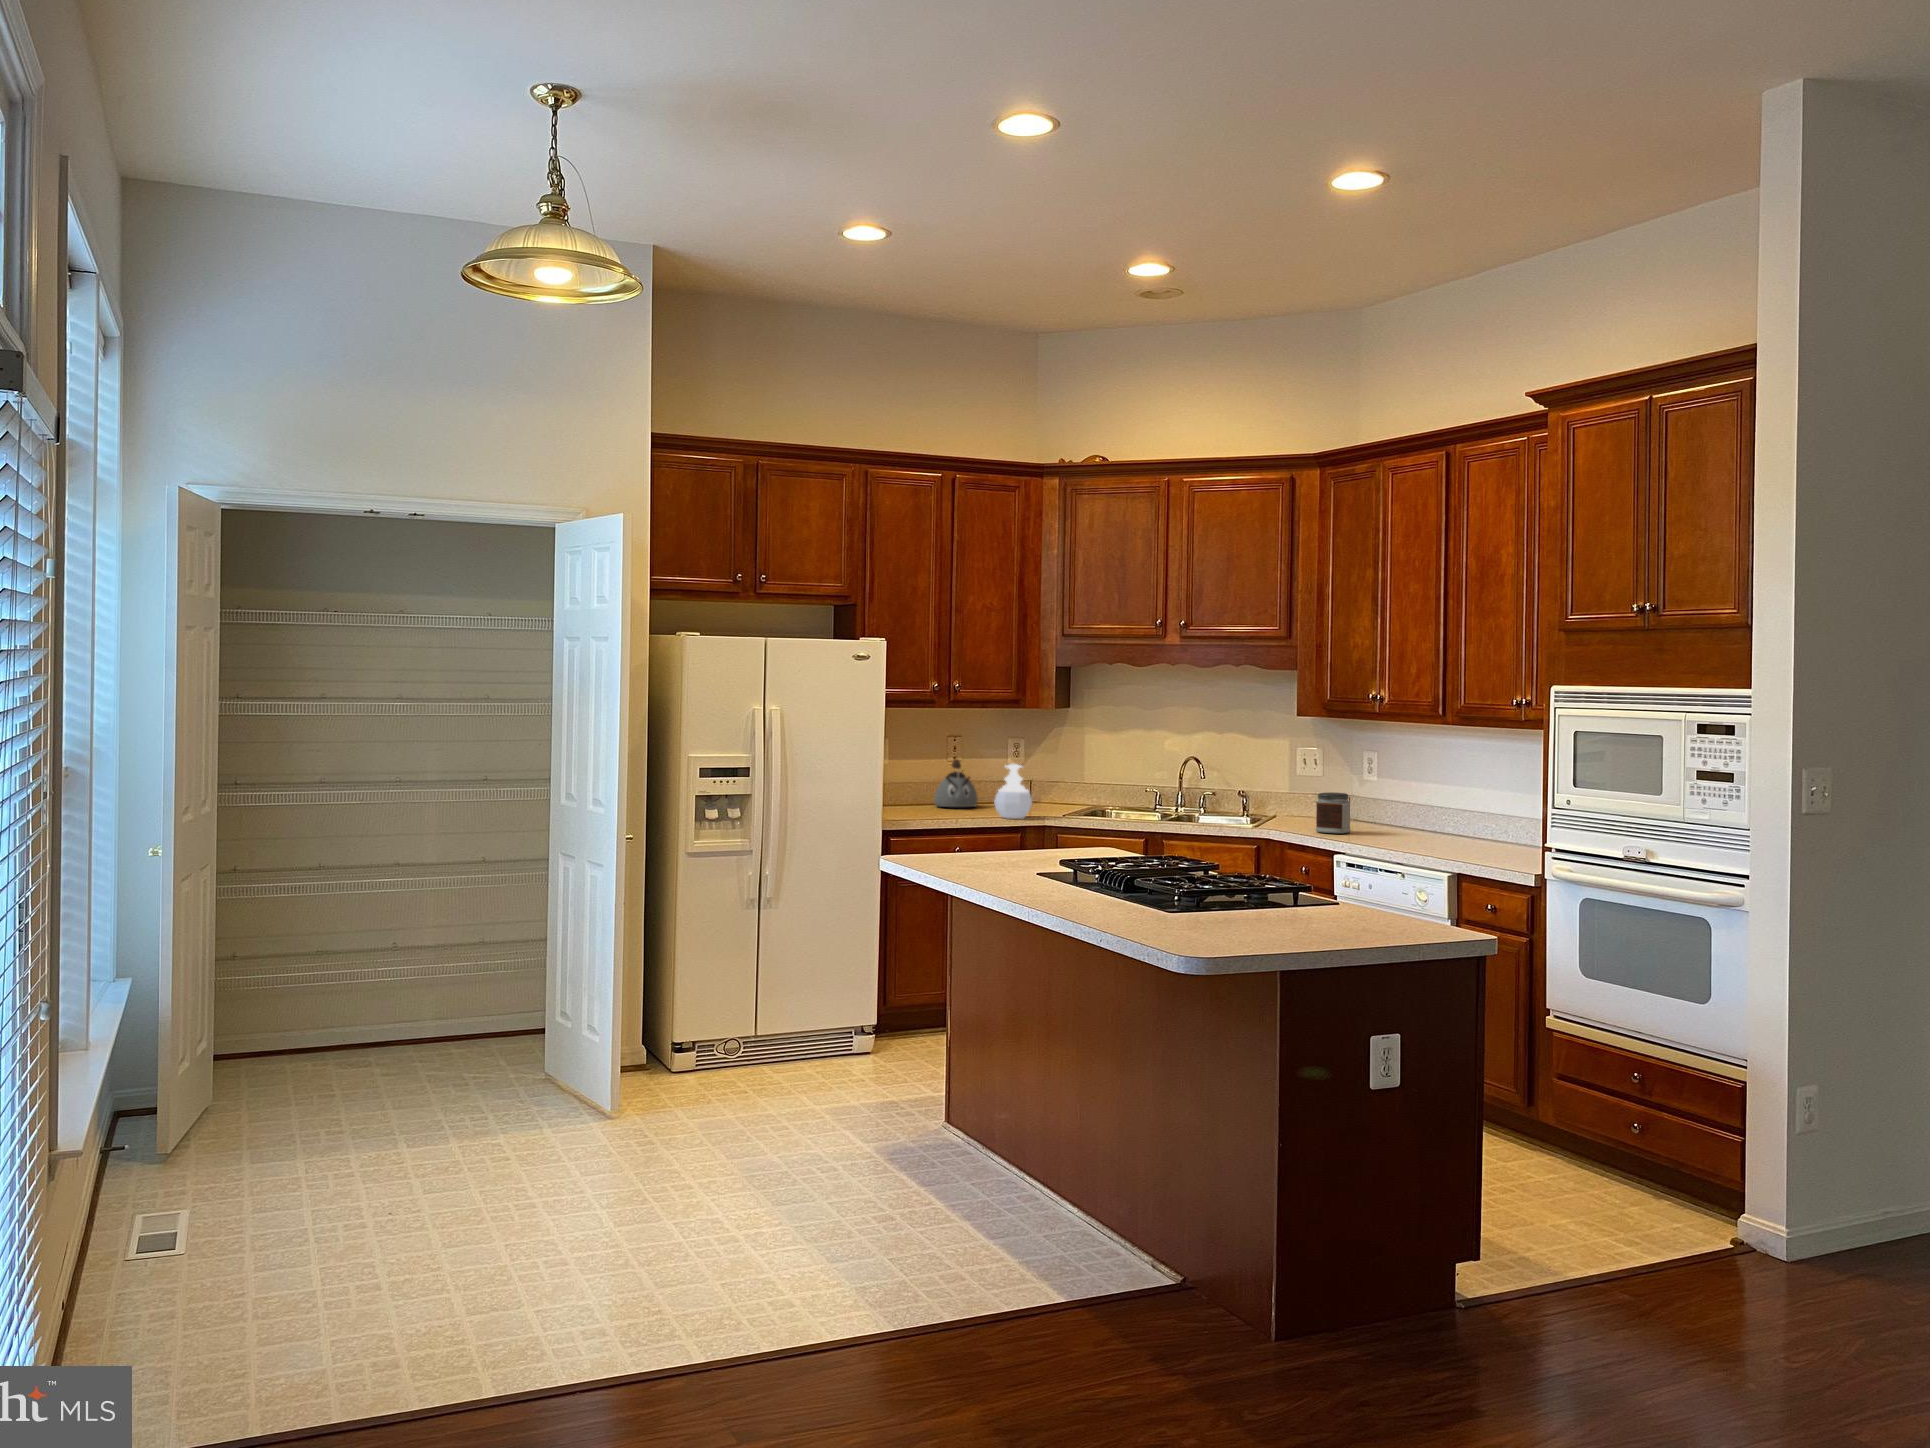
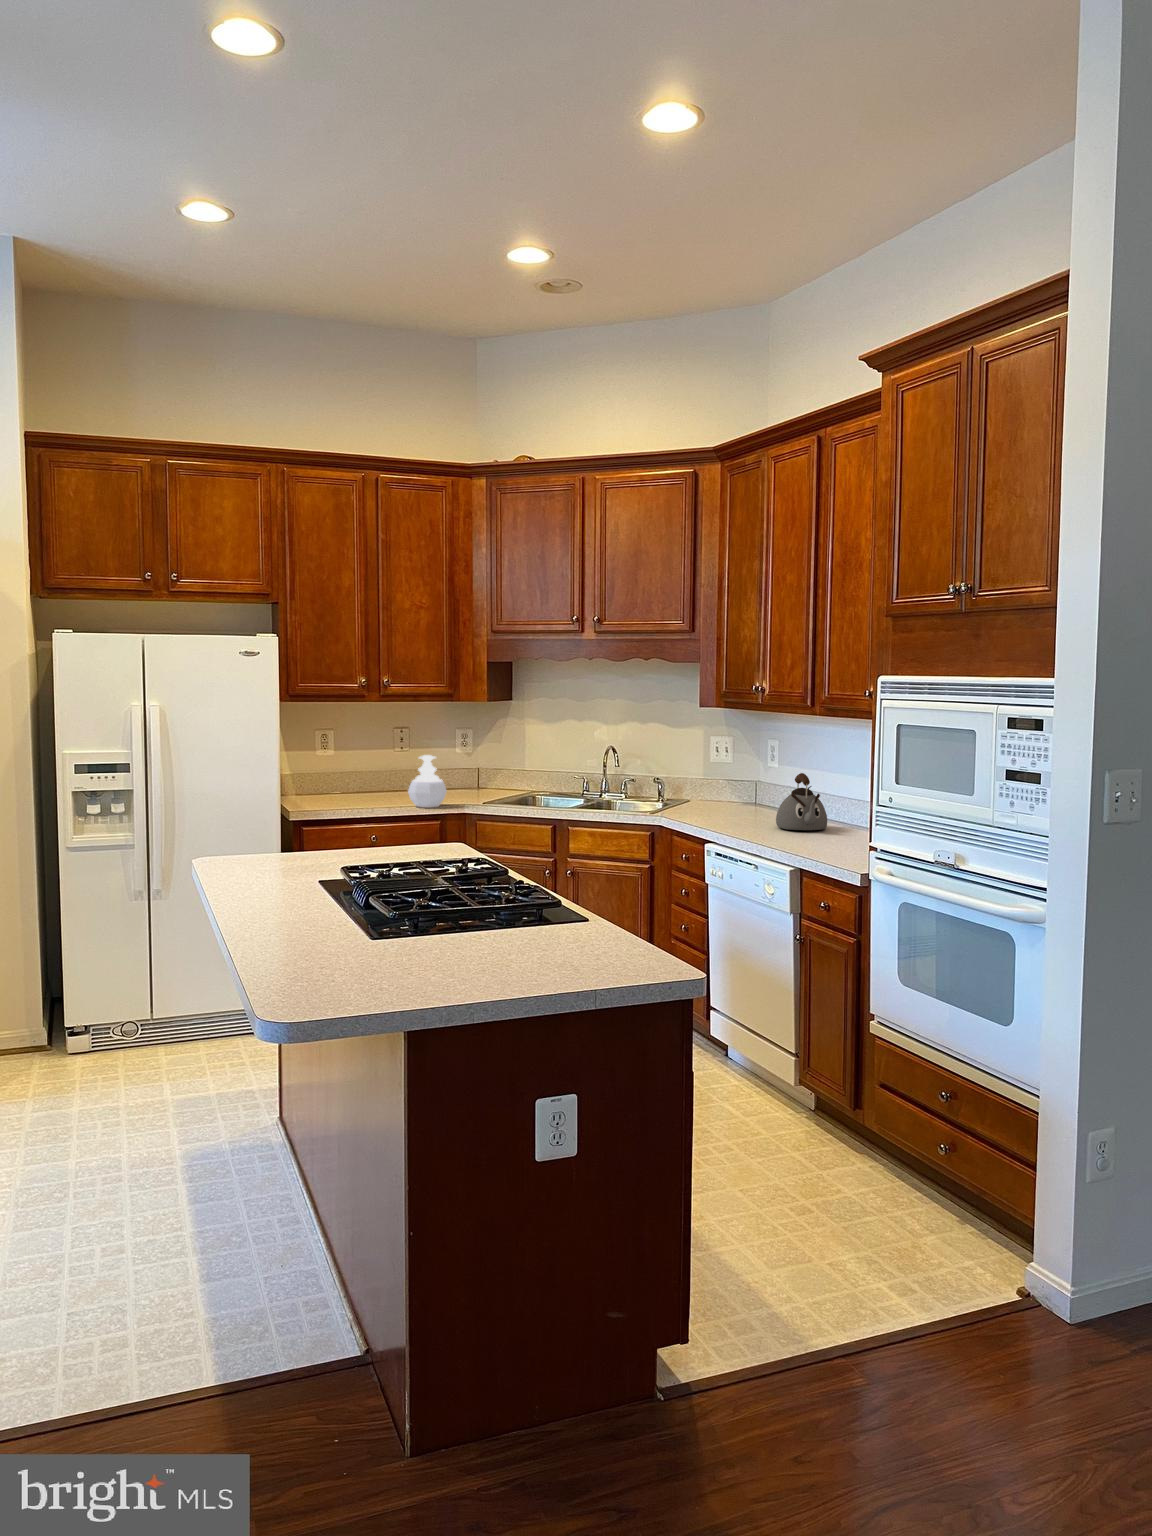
kettle: present [934,759,978,807] -> present [776,773,827,830]
jar: present [1316,792,1351,834] -> none [699,782,734,823]

